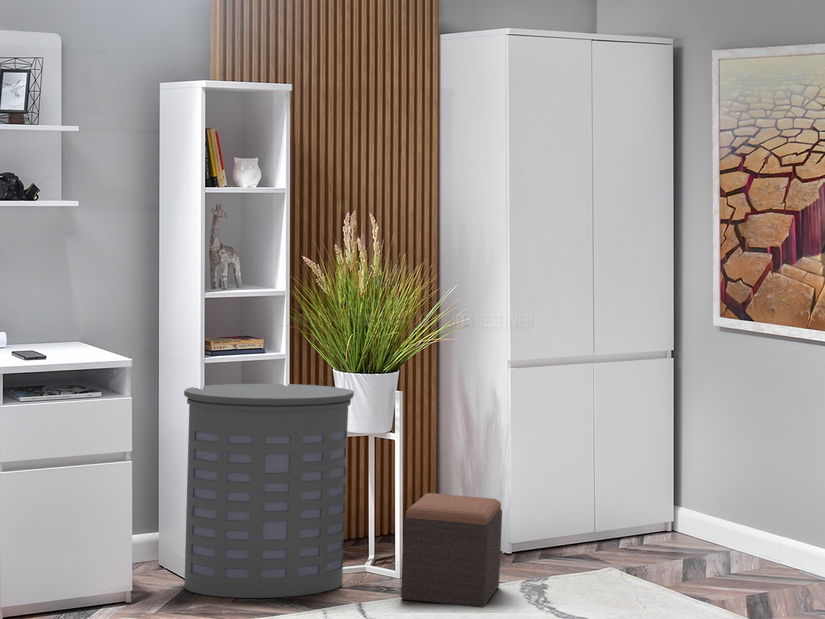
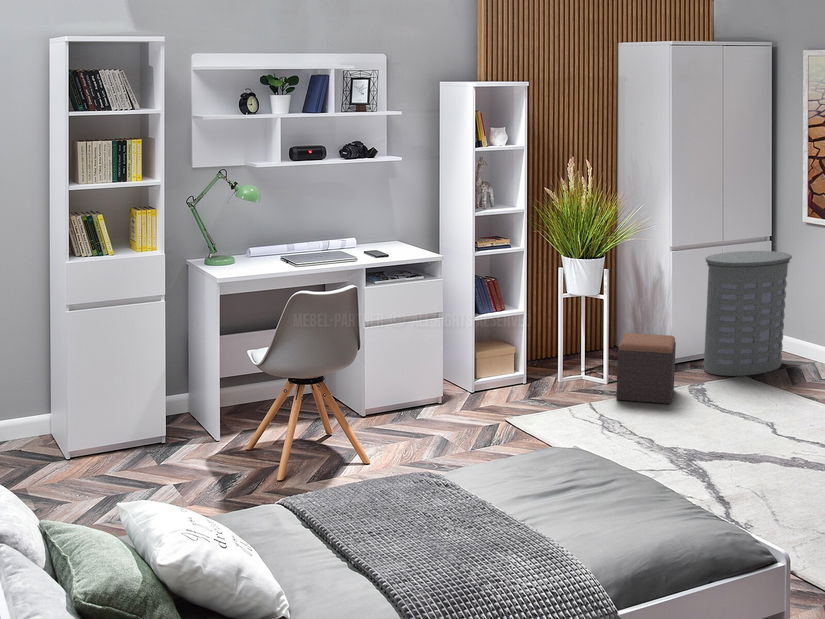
laundry hamper: present [184,384,354,598] -> present [704,251,792,376]

